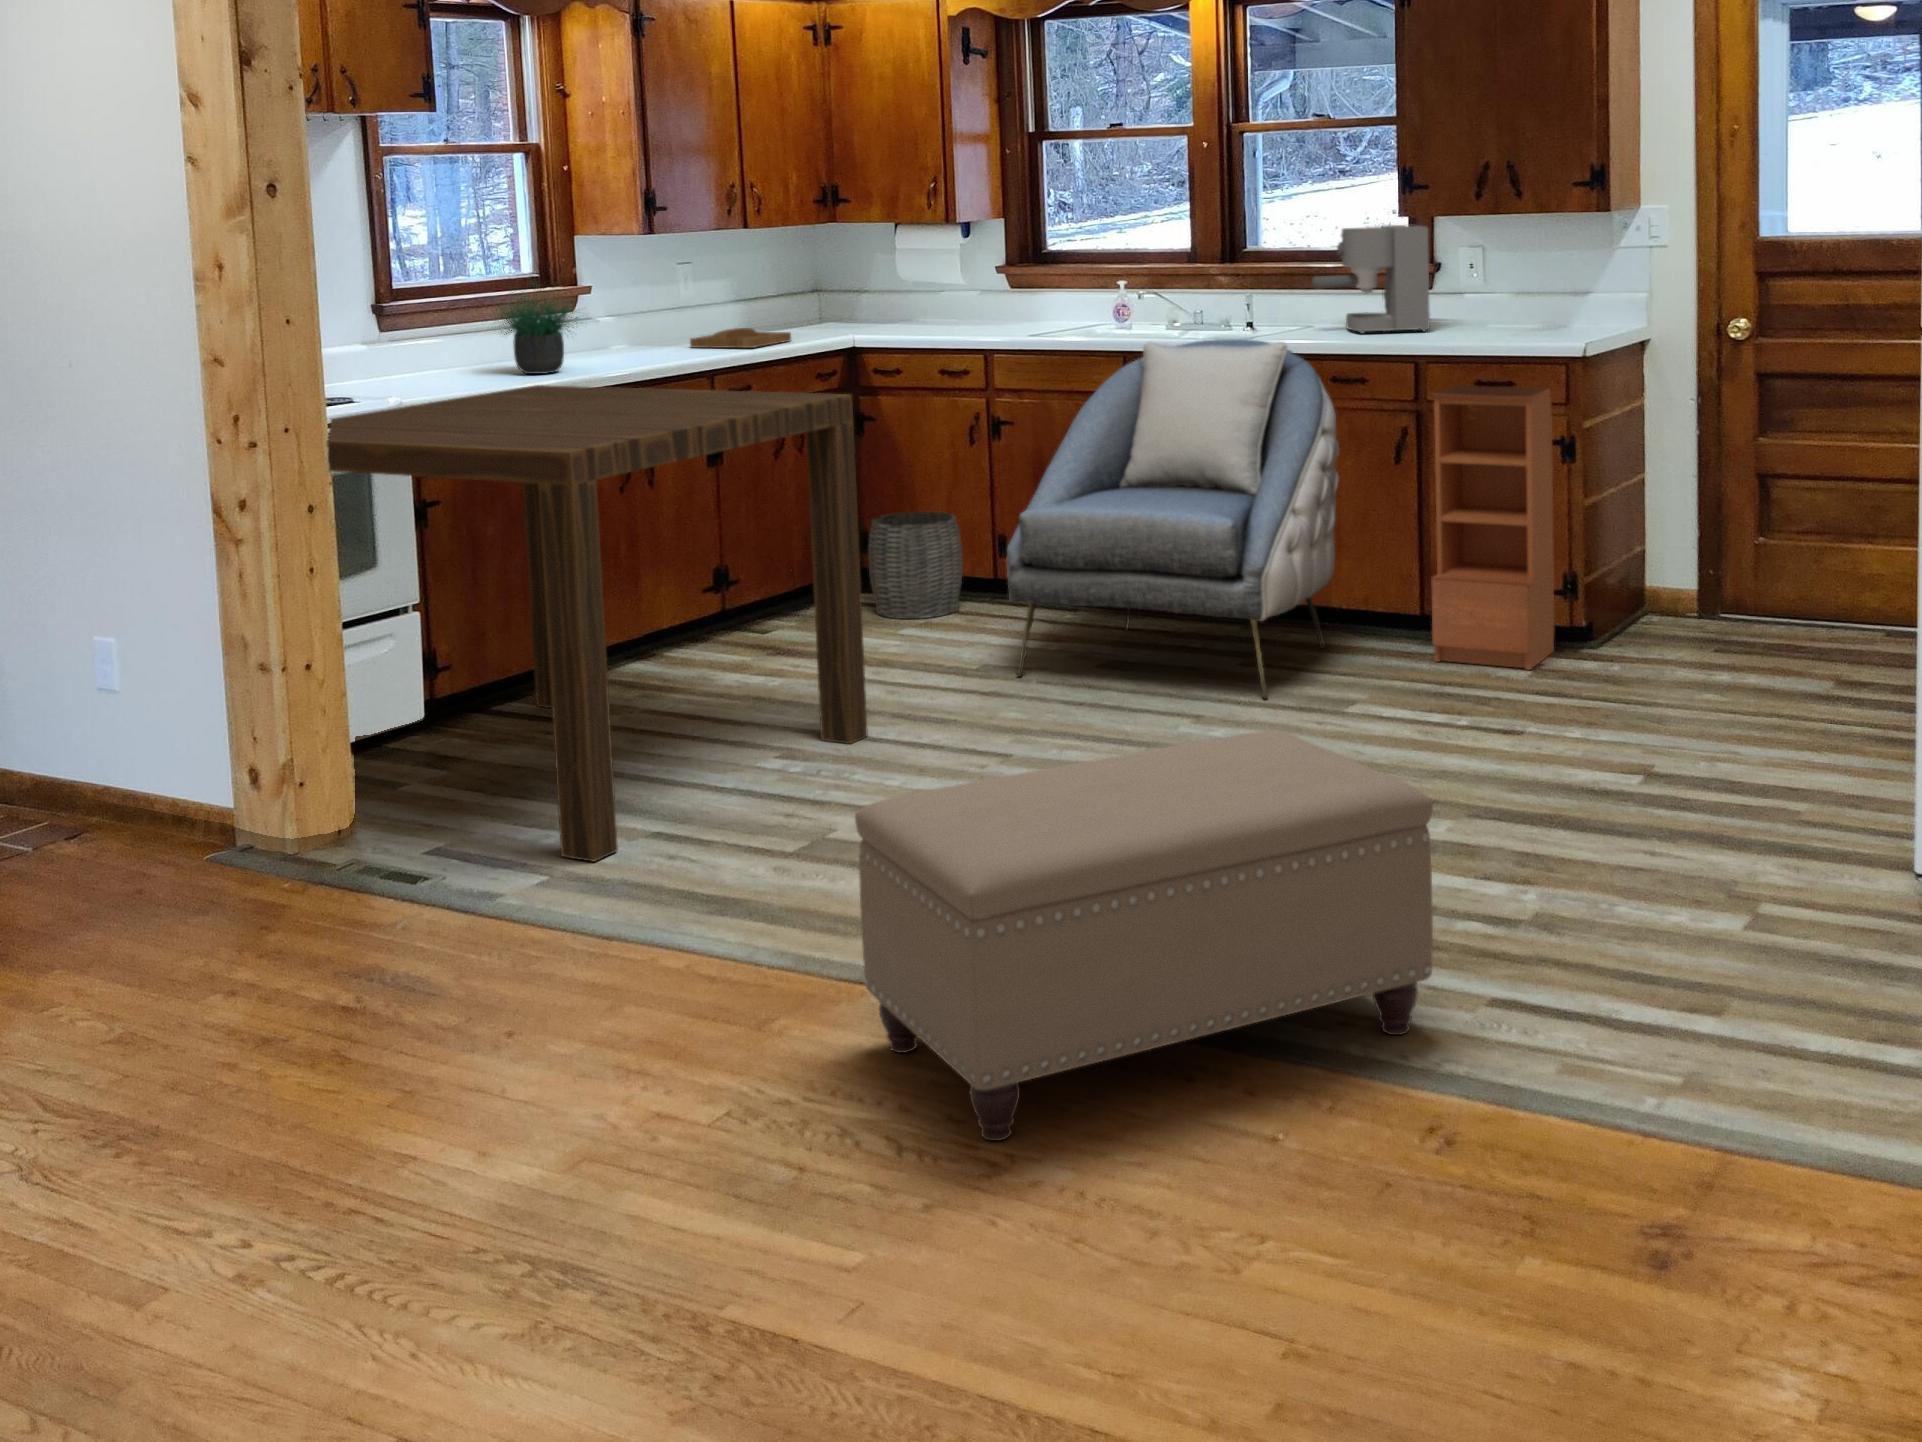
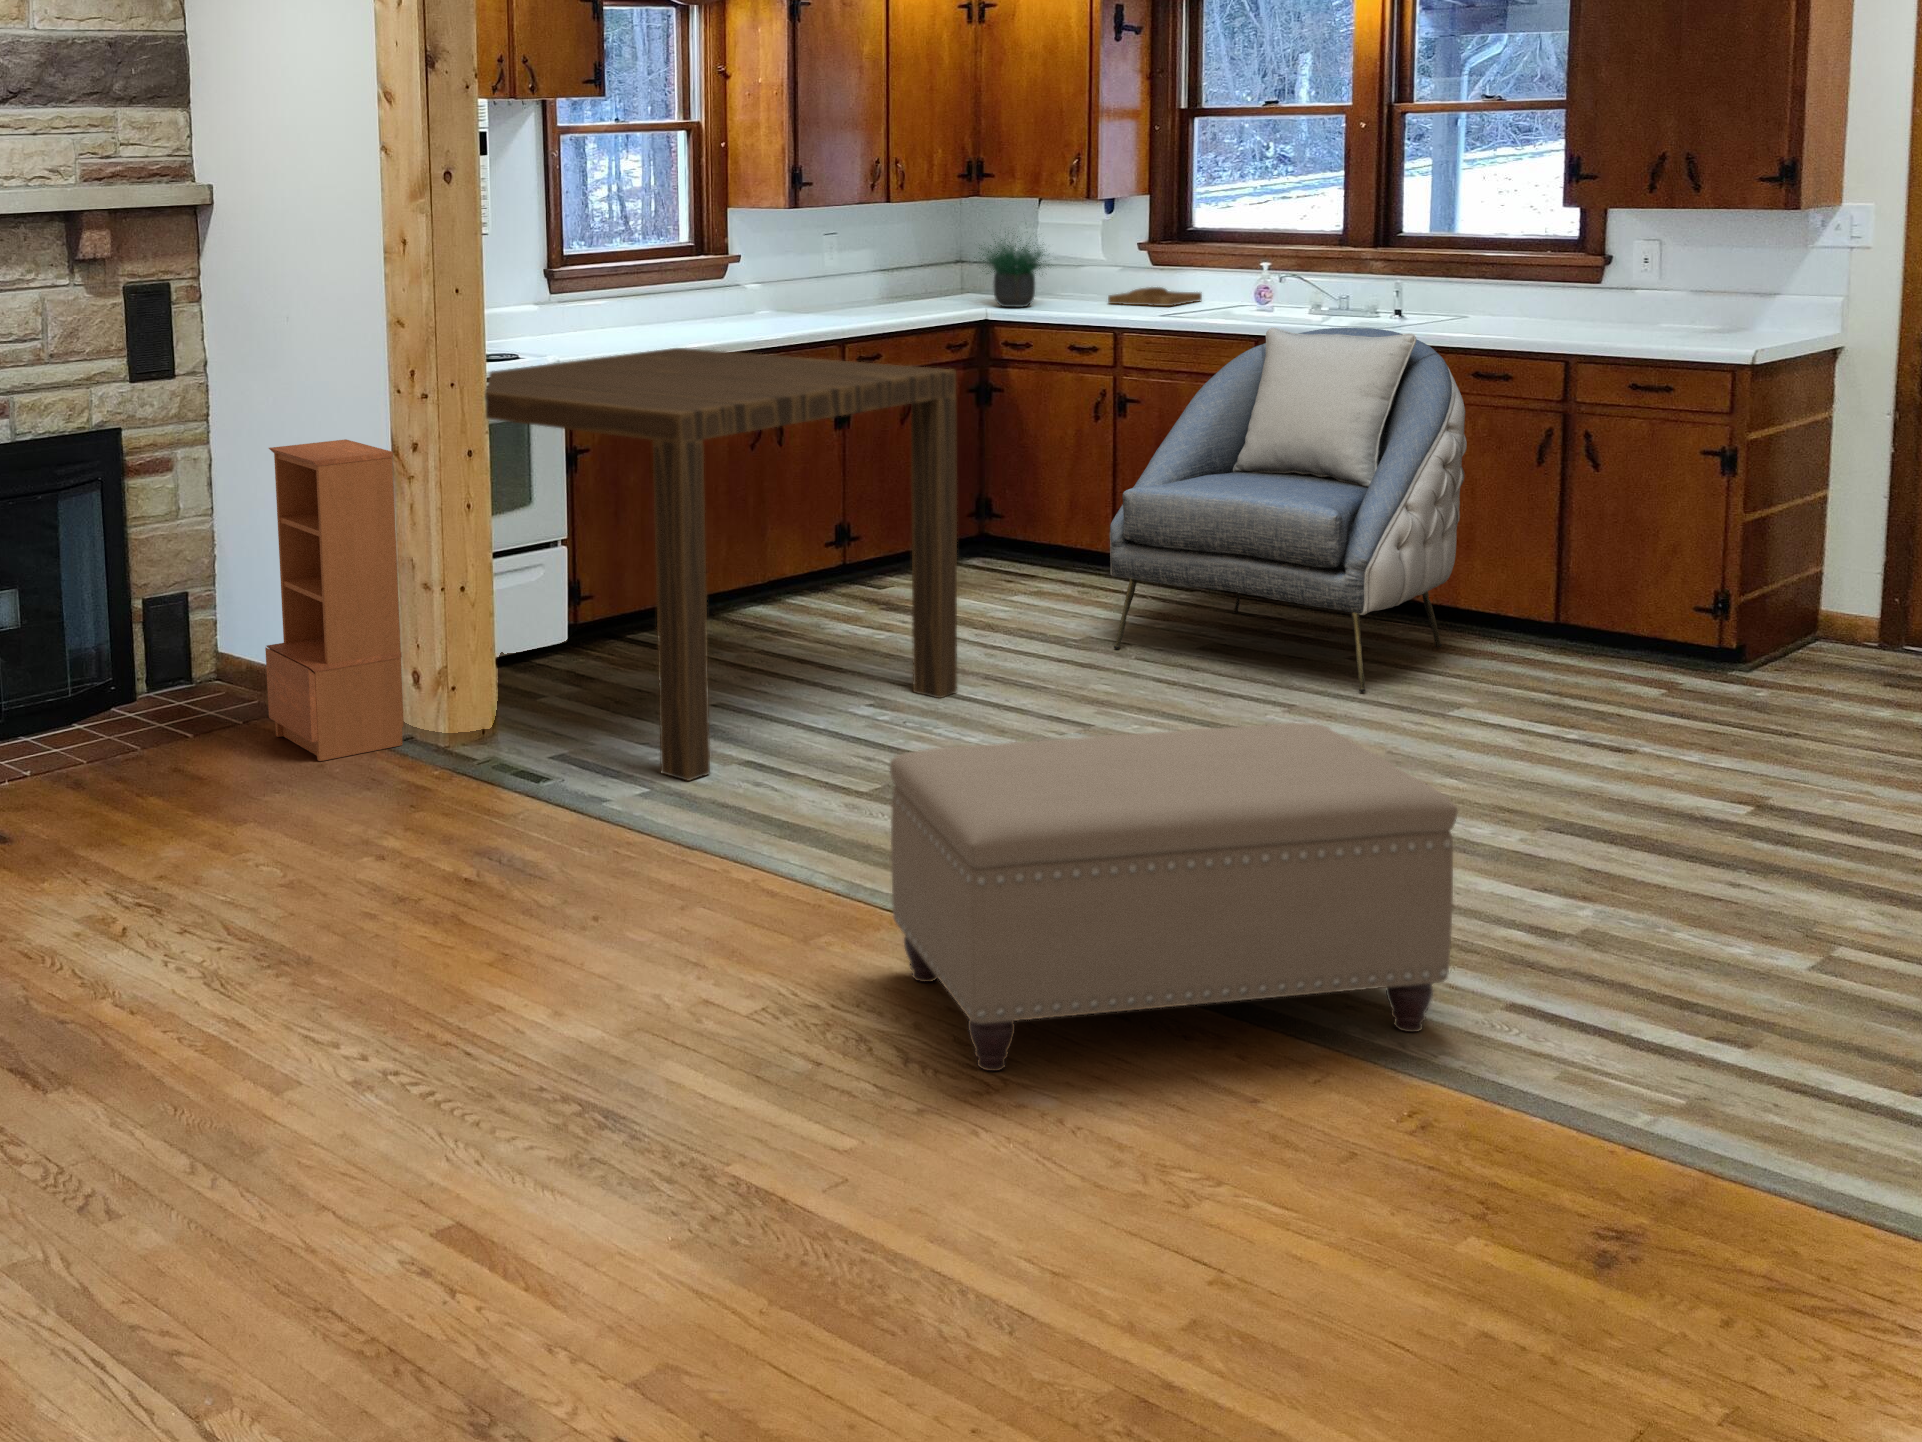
coffee maker: present [1312,225,1430,334] -> none [1458,213,1592,327]
potted plant: present [494,282,578,374] -> present [974,236,1046,307]
tray: present [690,328,791,348] -> present [1108,287,1202,306]
bookcase: present [1431,386,1554,670] -> present [265,439,404,761]
woven basket: present [868,511,963,619] -> none [987,482,1079,585]

